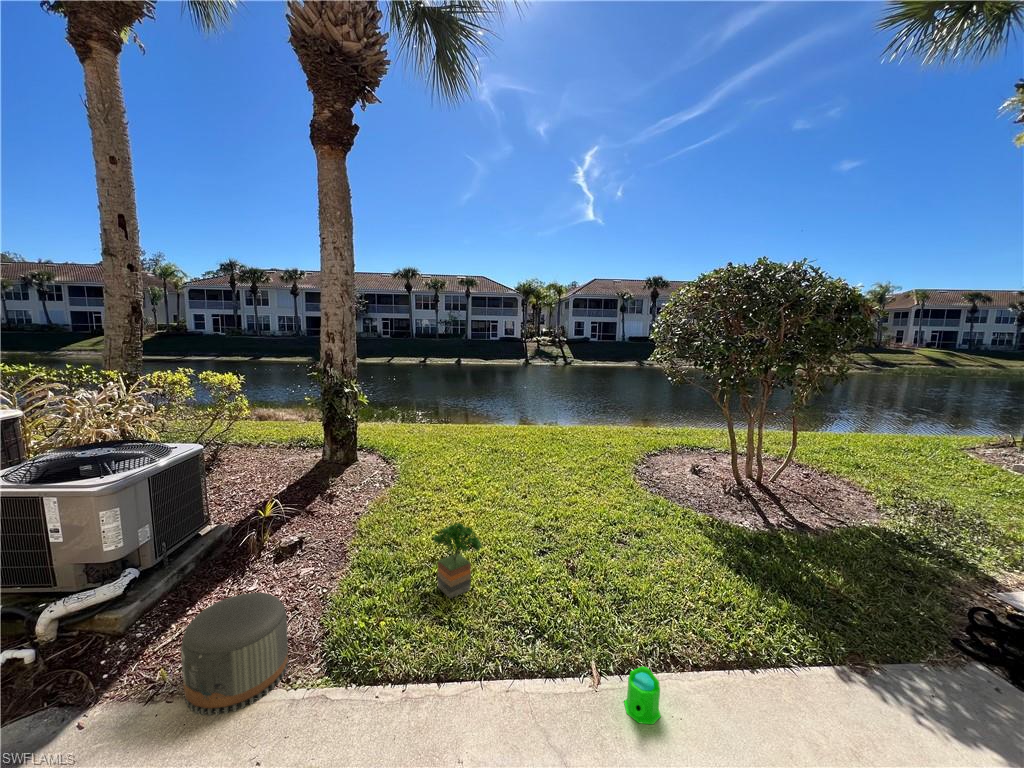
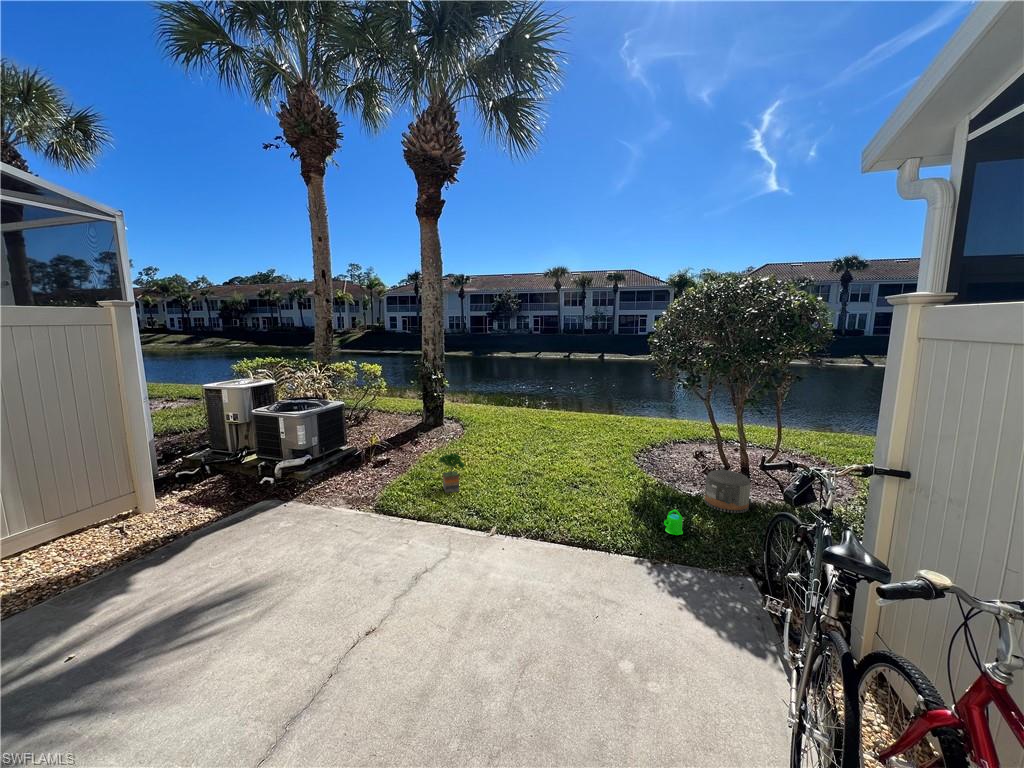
pouf: present [181,593,288,715] -> present [705,470,750,513]
watering can: present [624,666,661,724] -> present [664,509,683,535]

